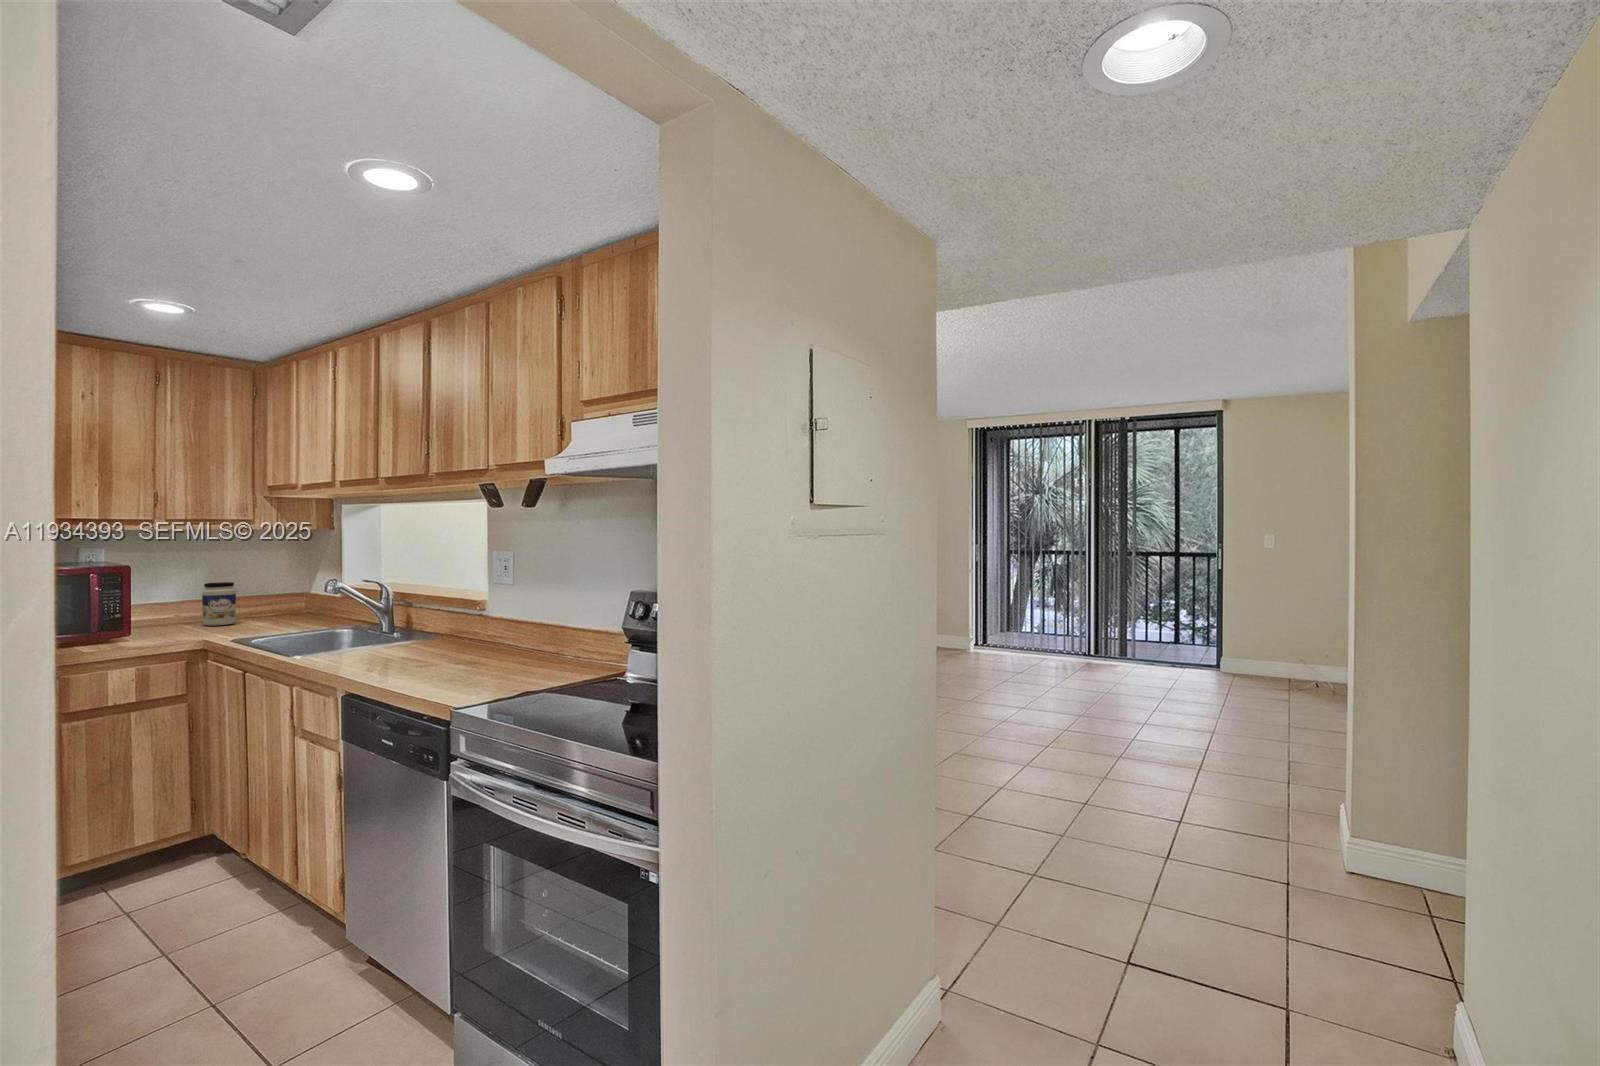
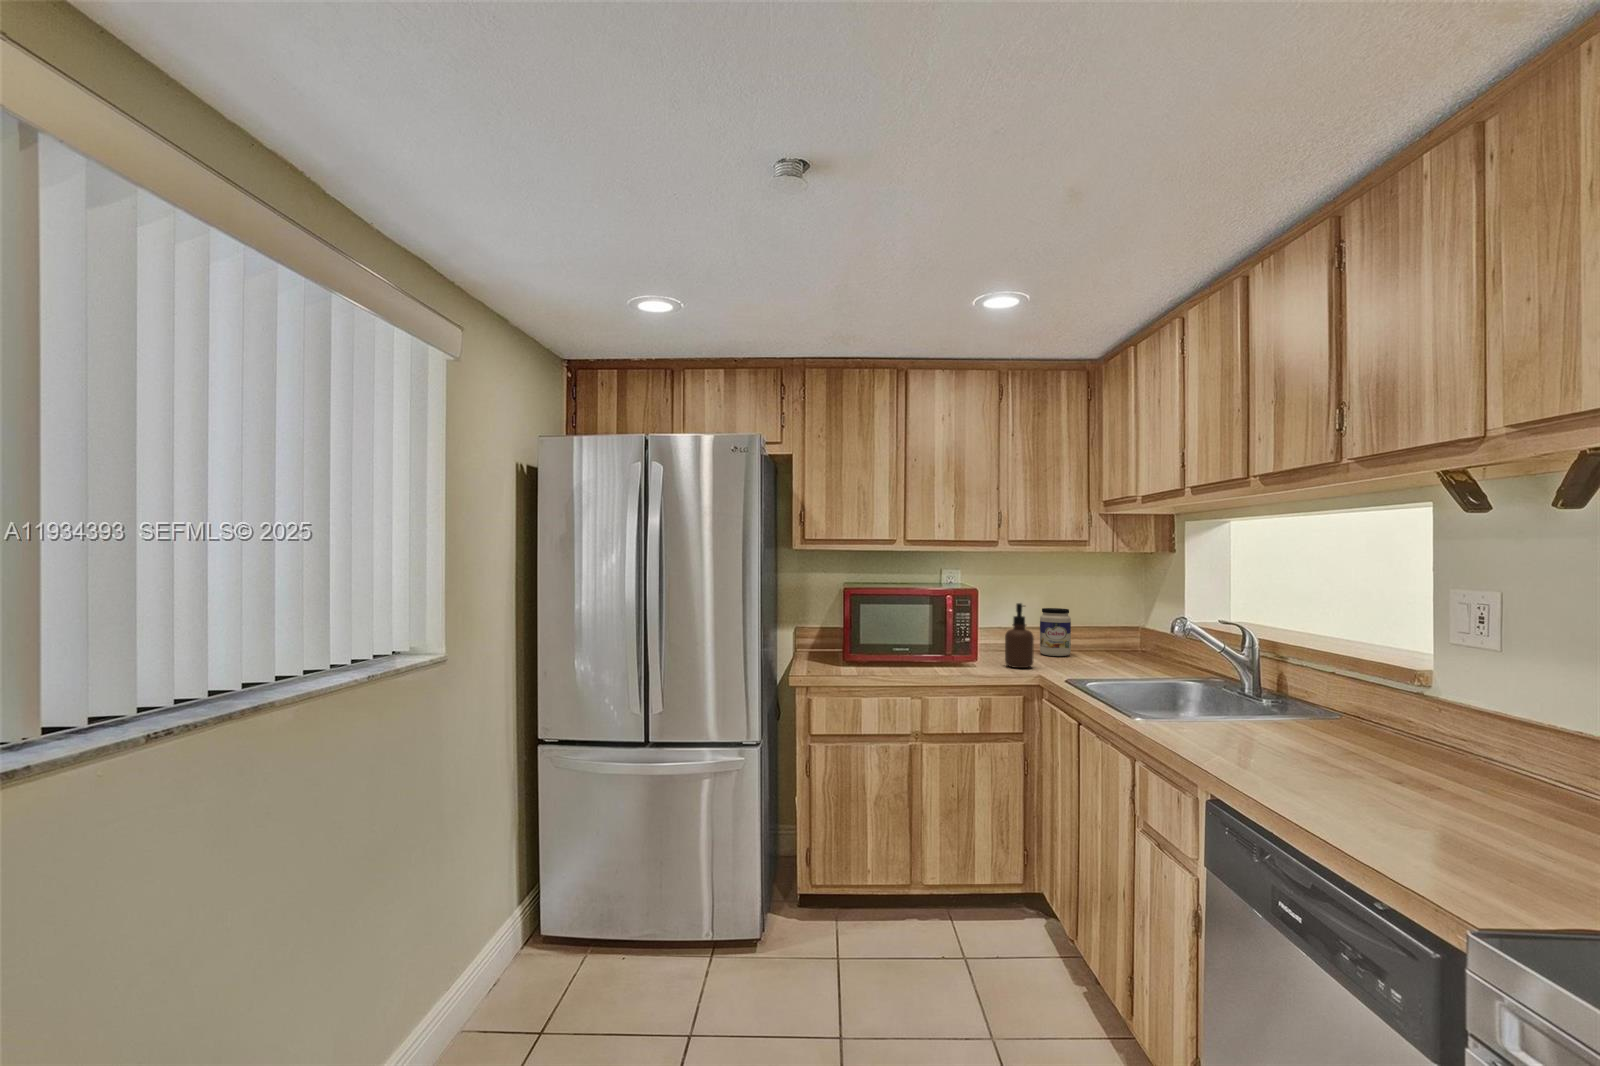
soap dispenser: none [164,580,196,639] -> present [1005,603,1034,668]

